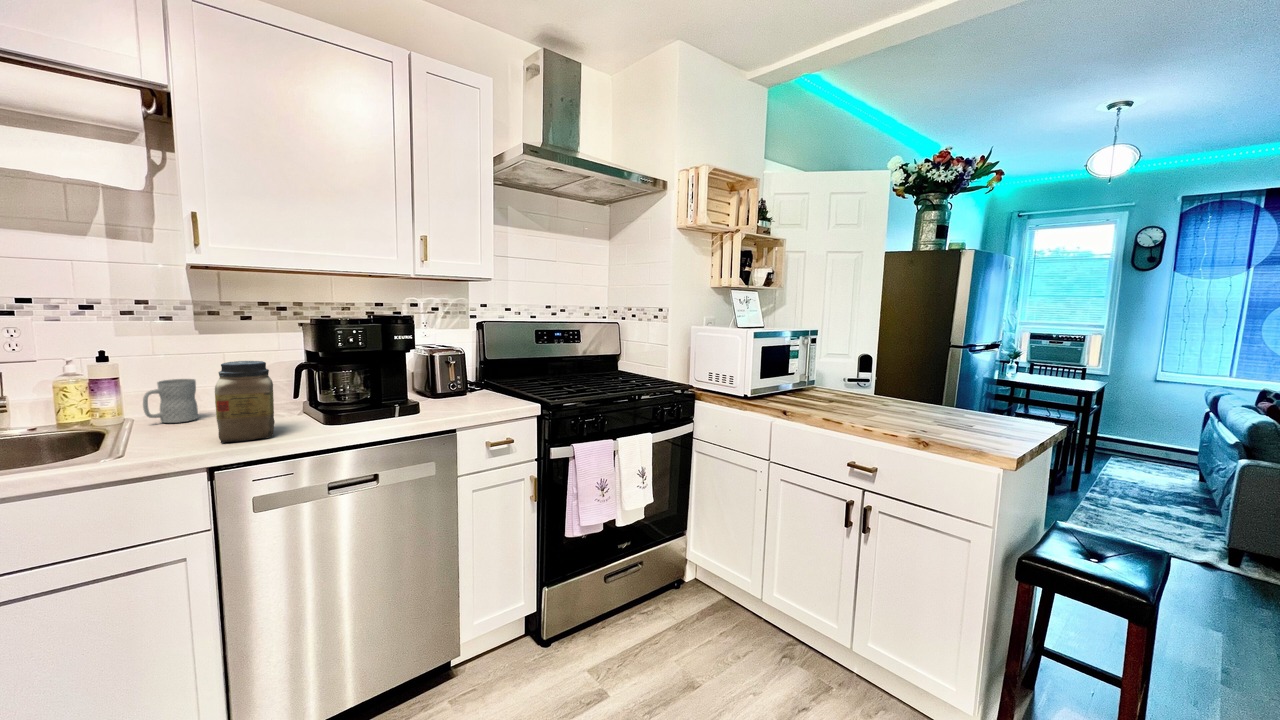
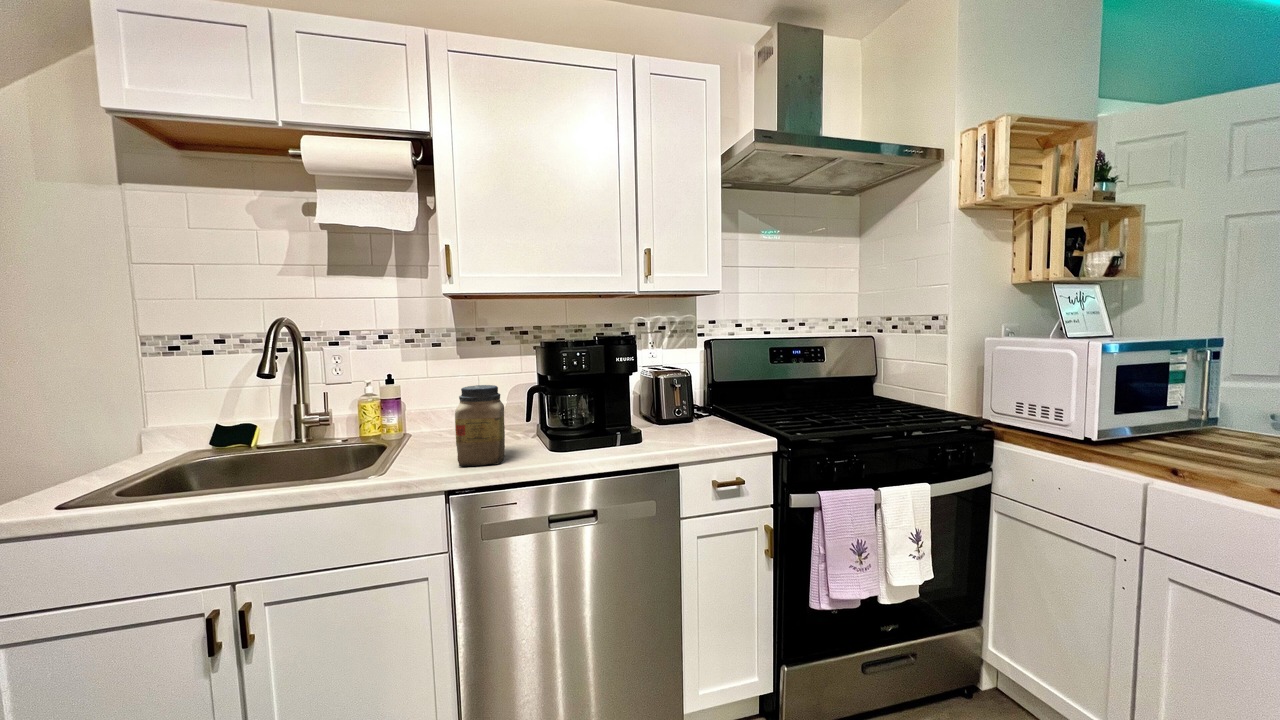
mug: present [143,379,198,423] -> none [412,400,453,441]

